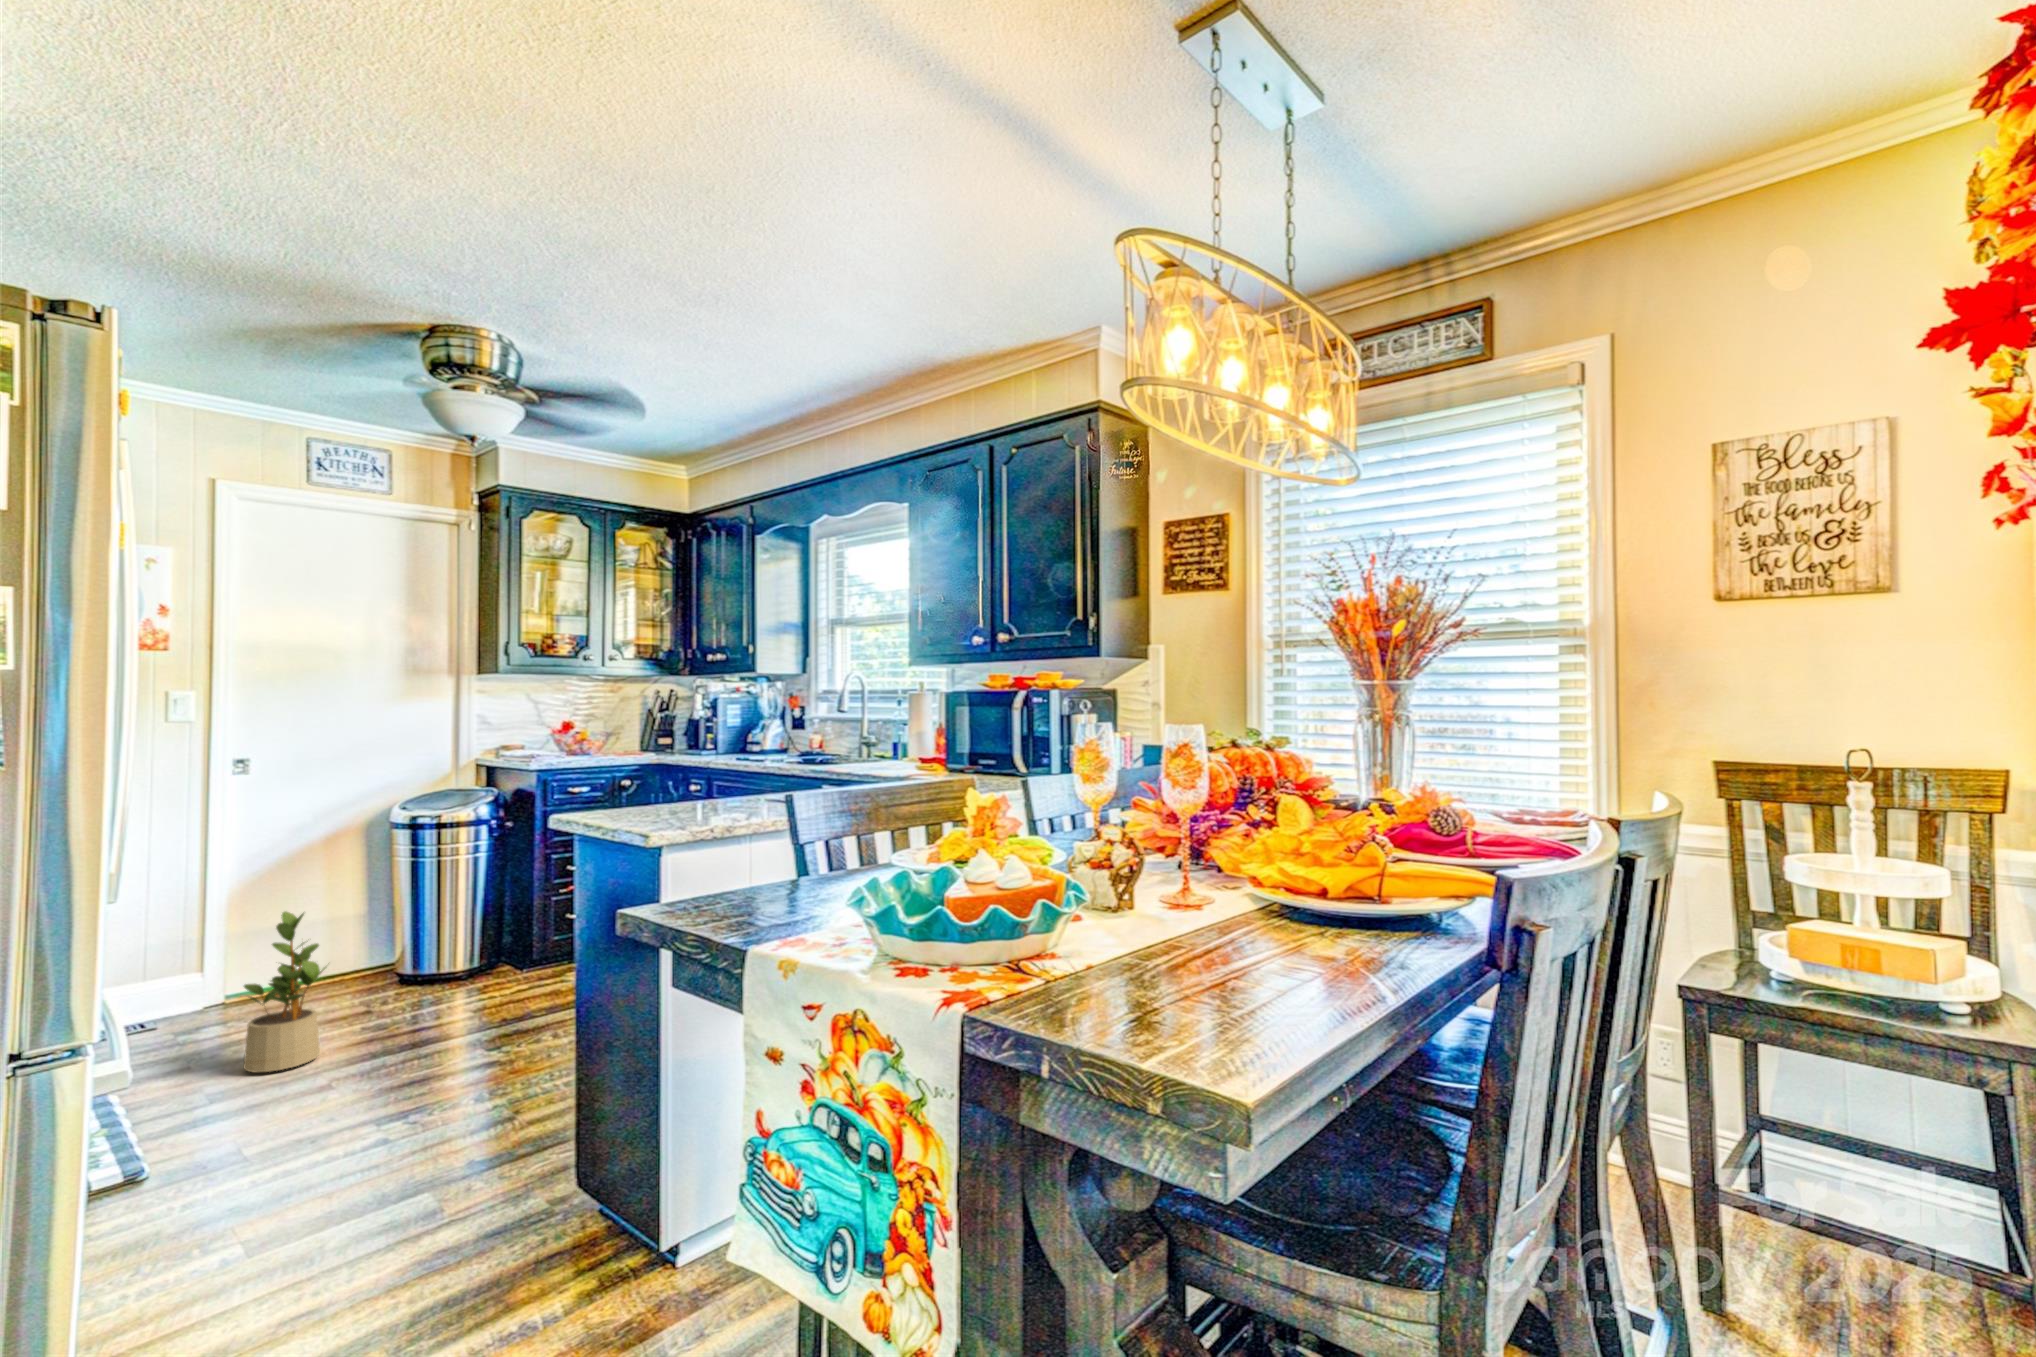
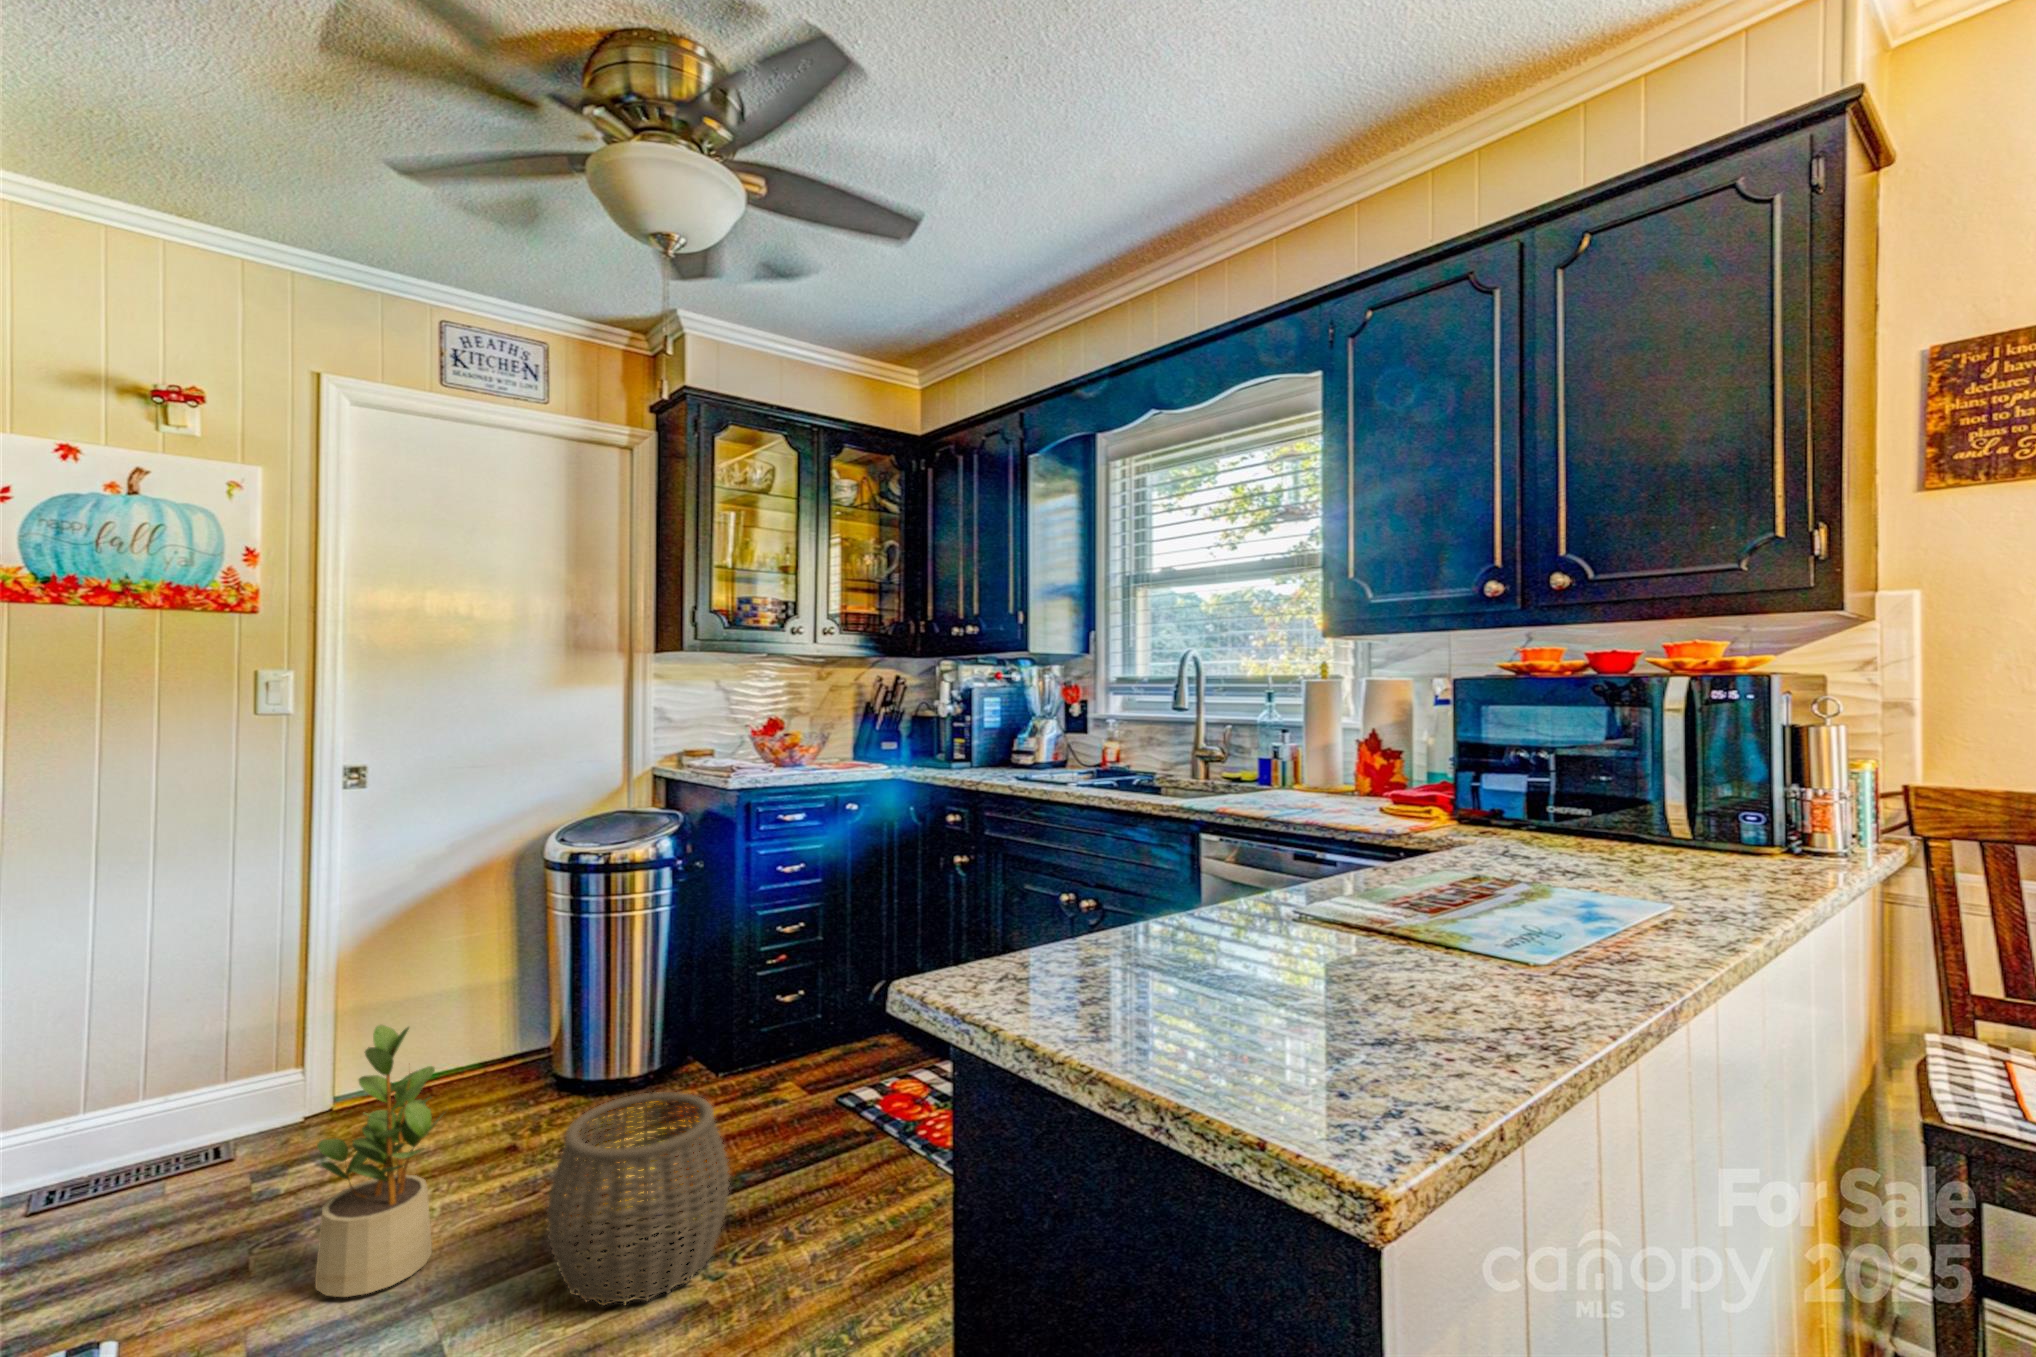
woven basket: none [397,952,518,1066] -> present [546,1092,729,1305]

